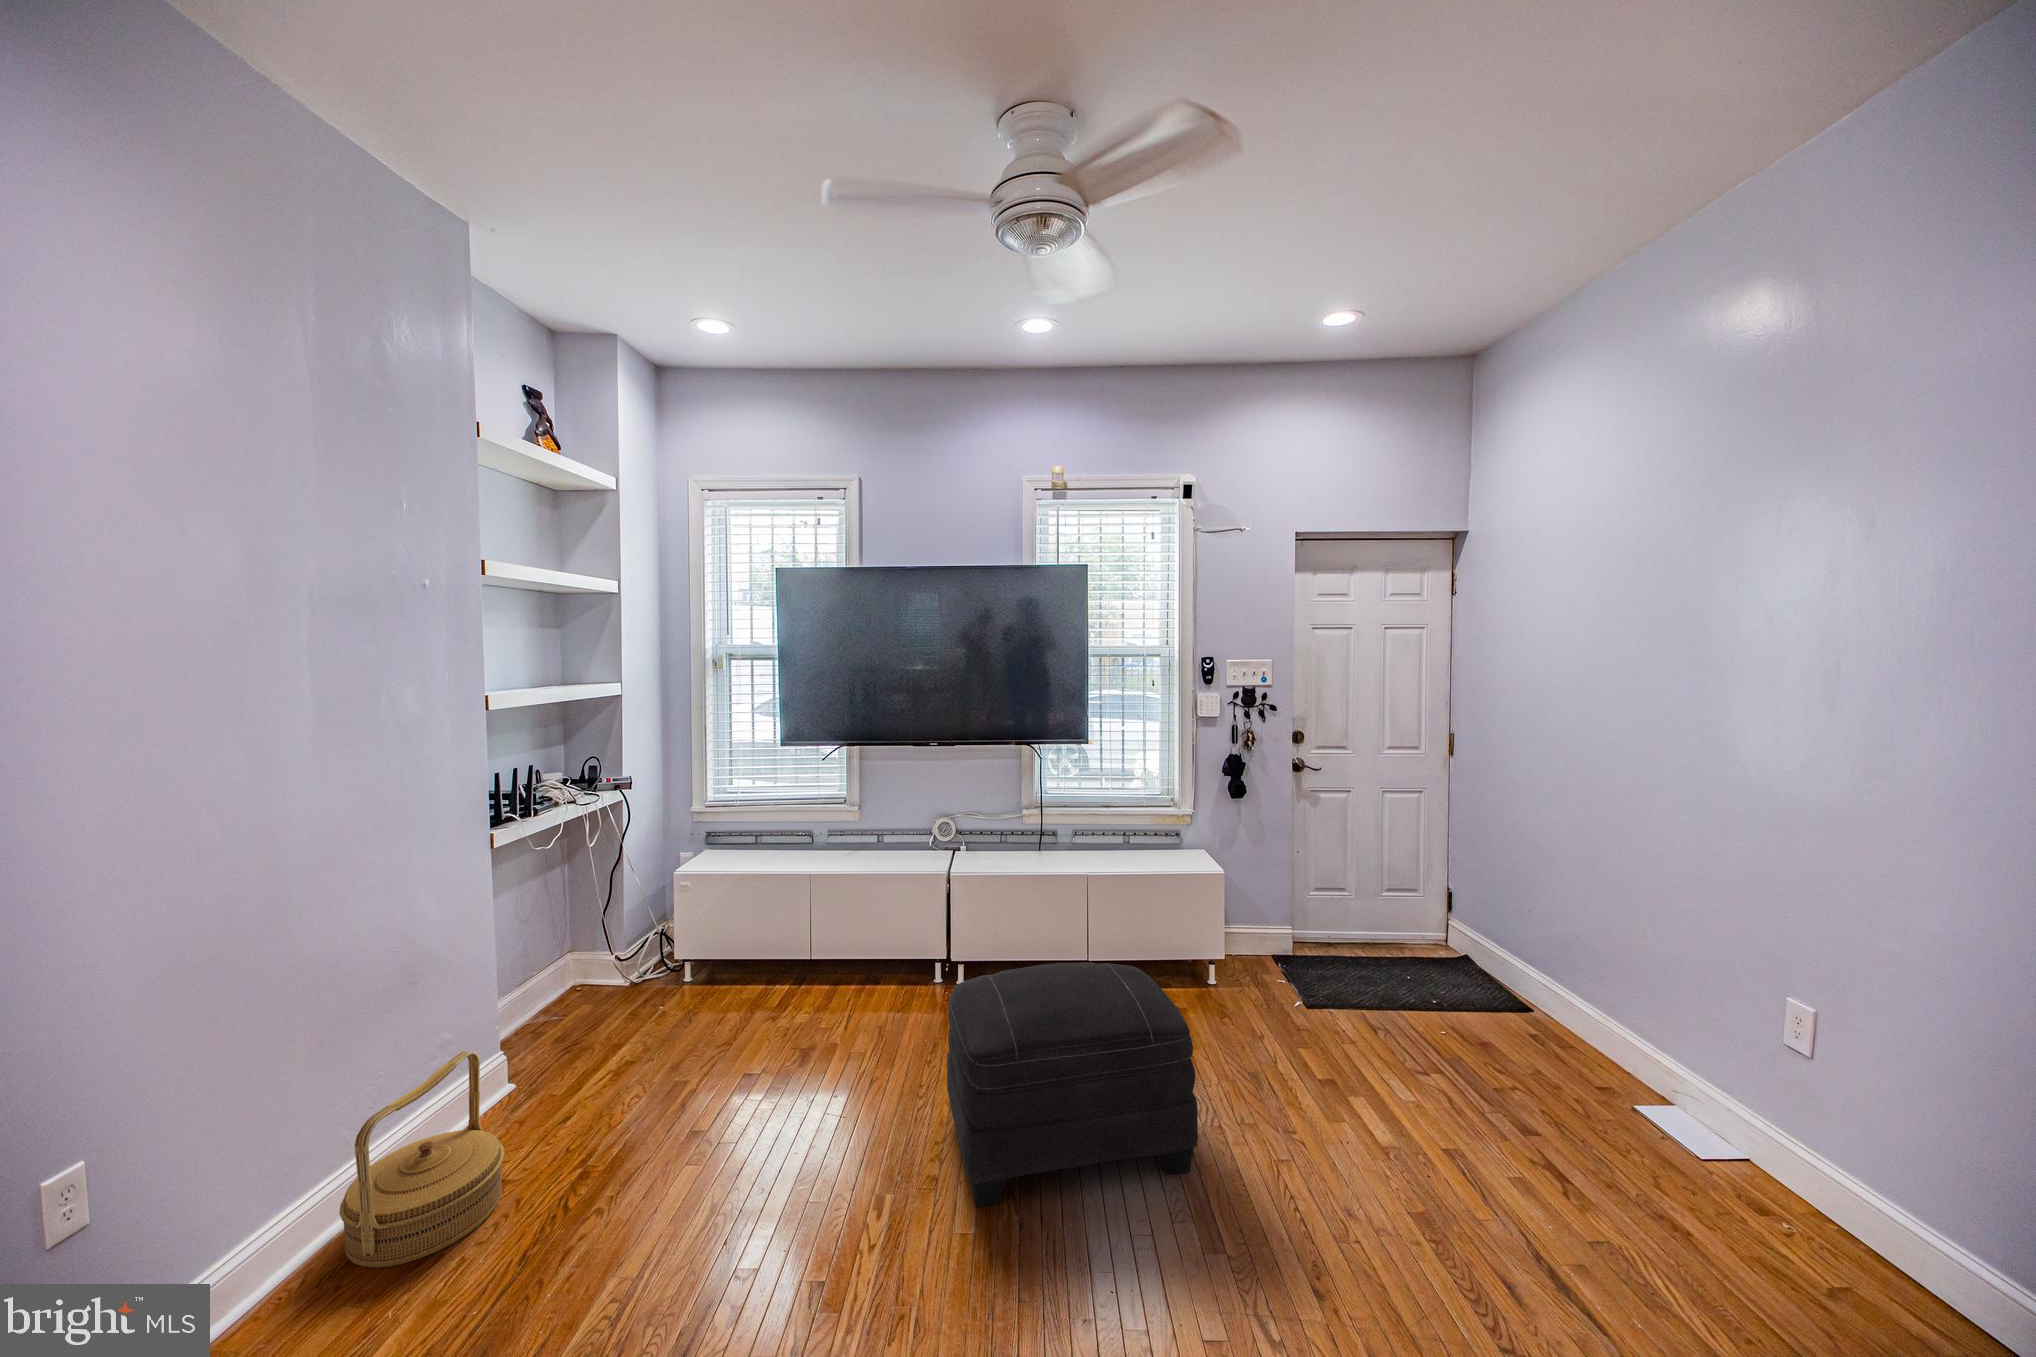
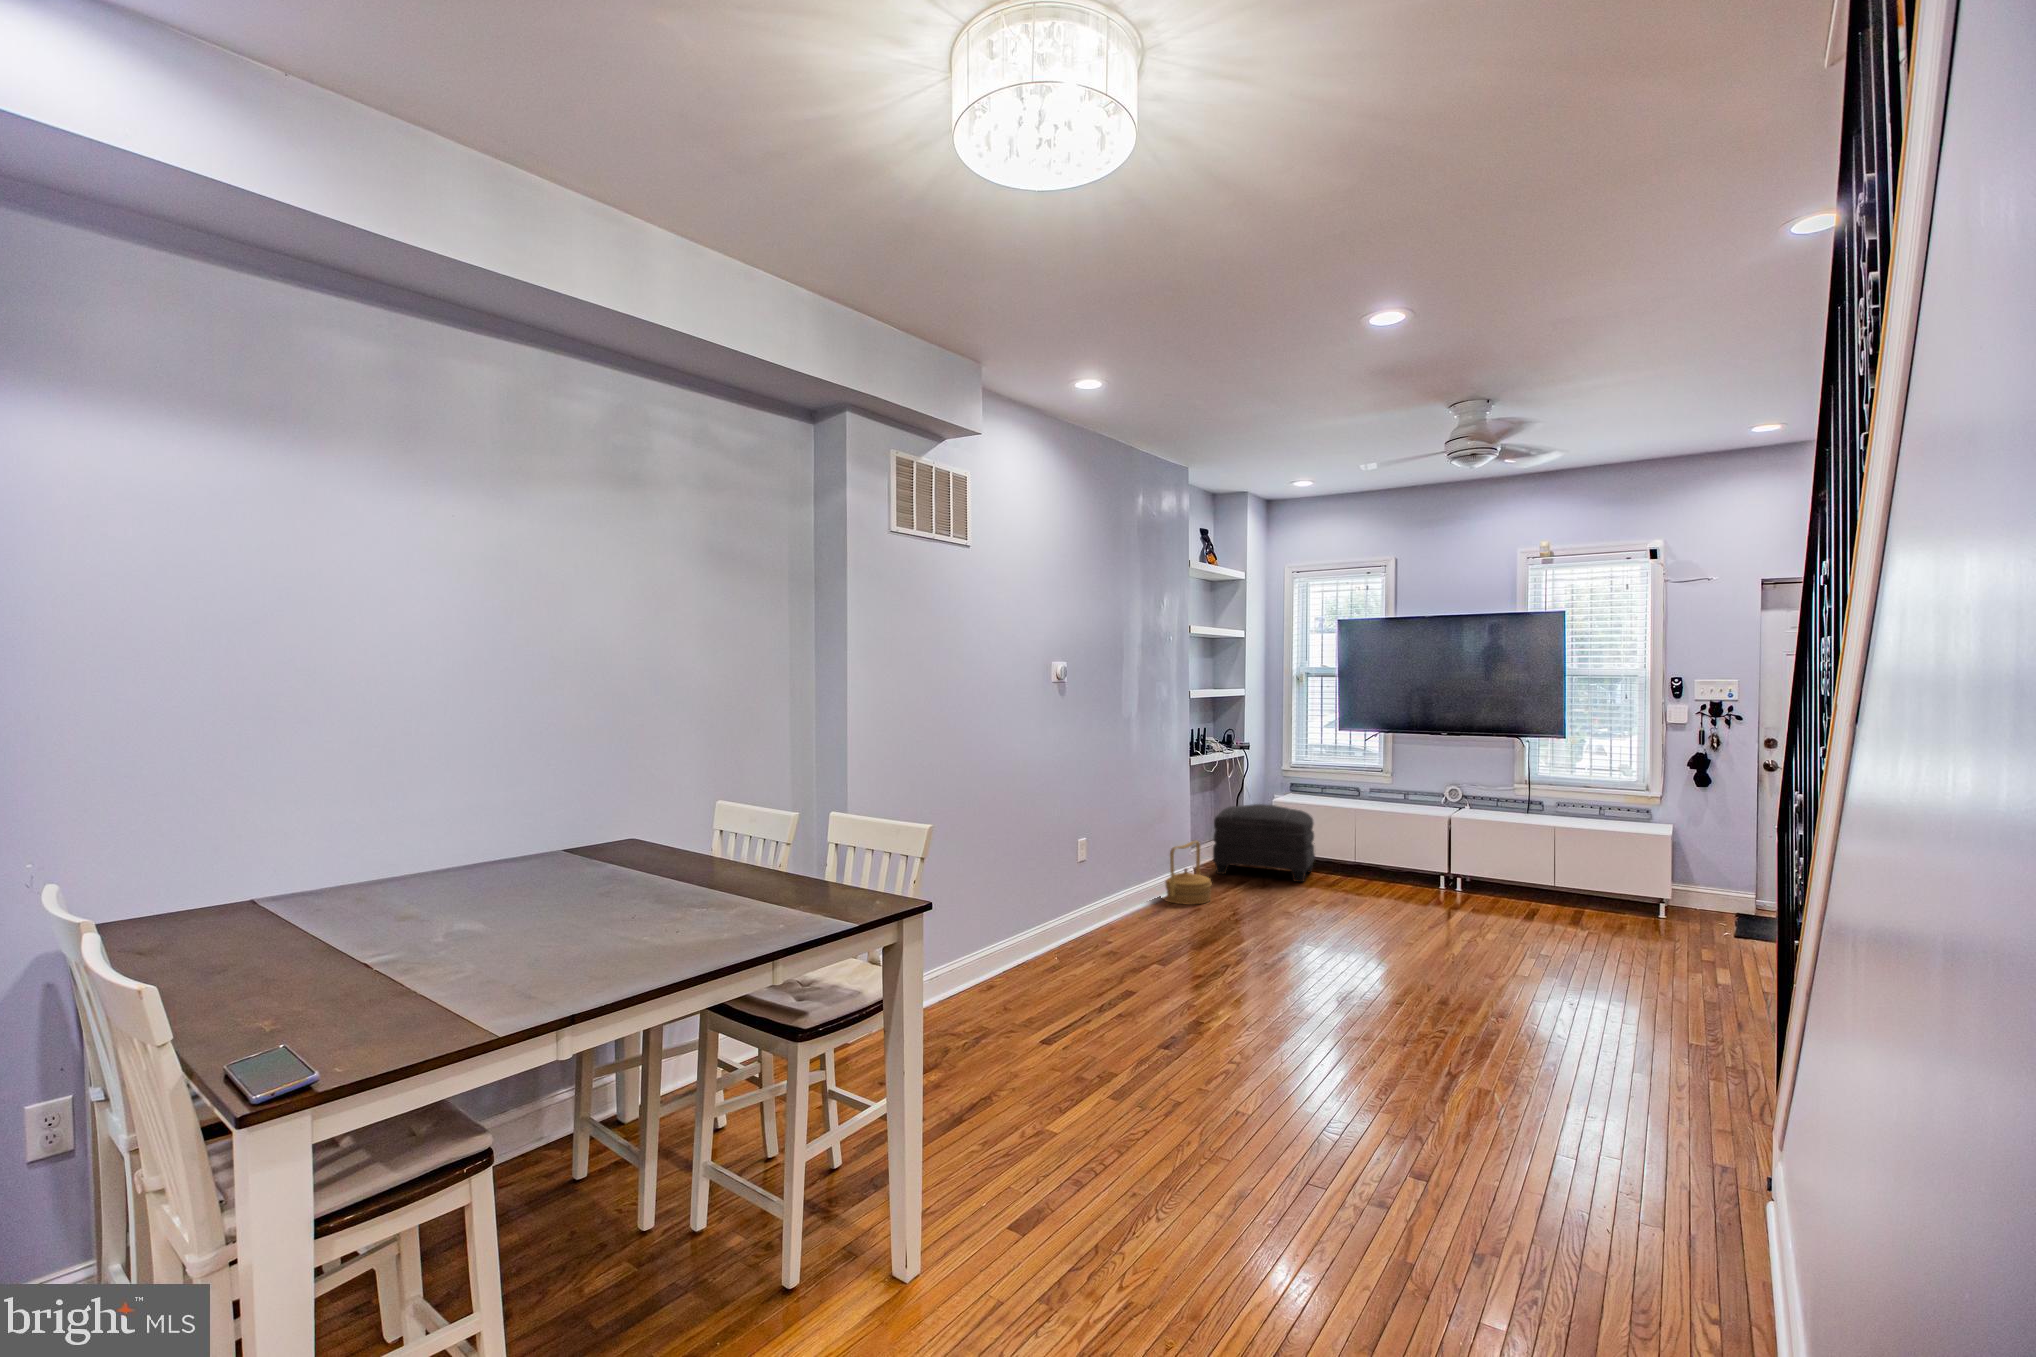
ottoman: present [947,962,1198,1207] -> present [1213,804,1315,882]

